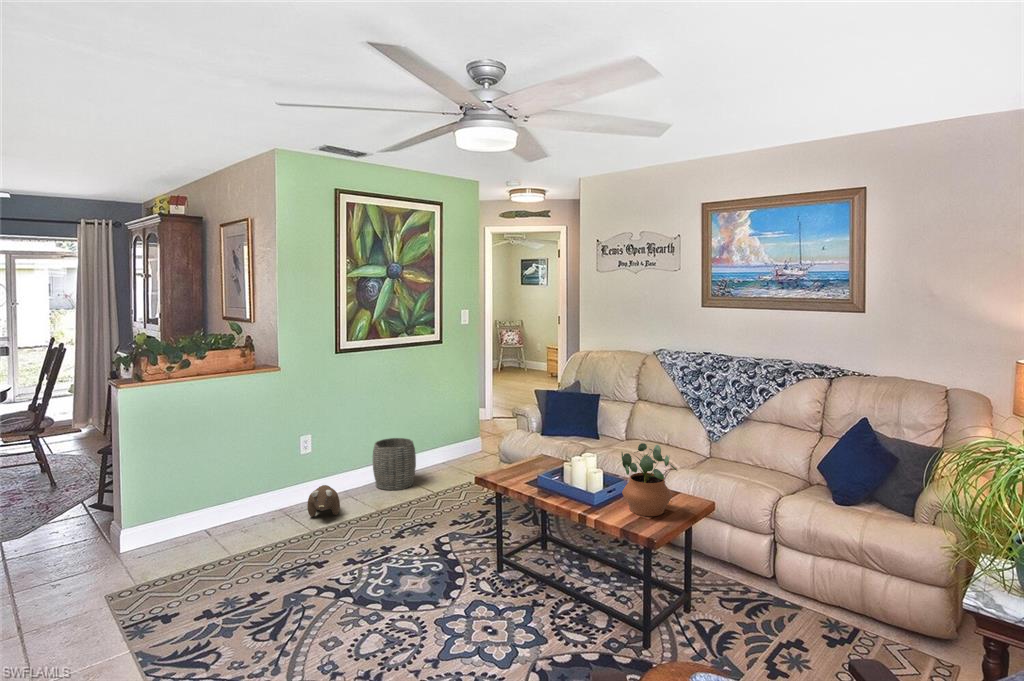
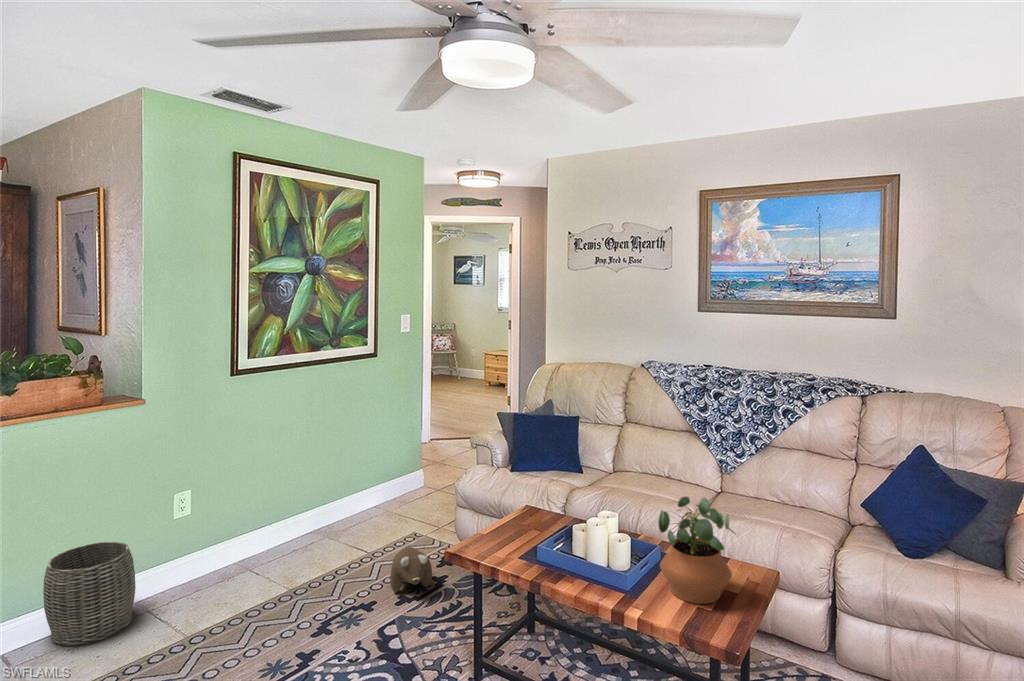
woven basket: present [373,438,416,490] -> present [43,542,136,646]
plush toy: present [307,485,340,517] -> present [390,547,432,592]

